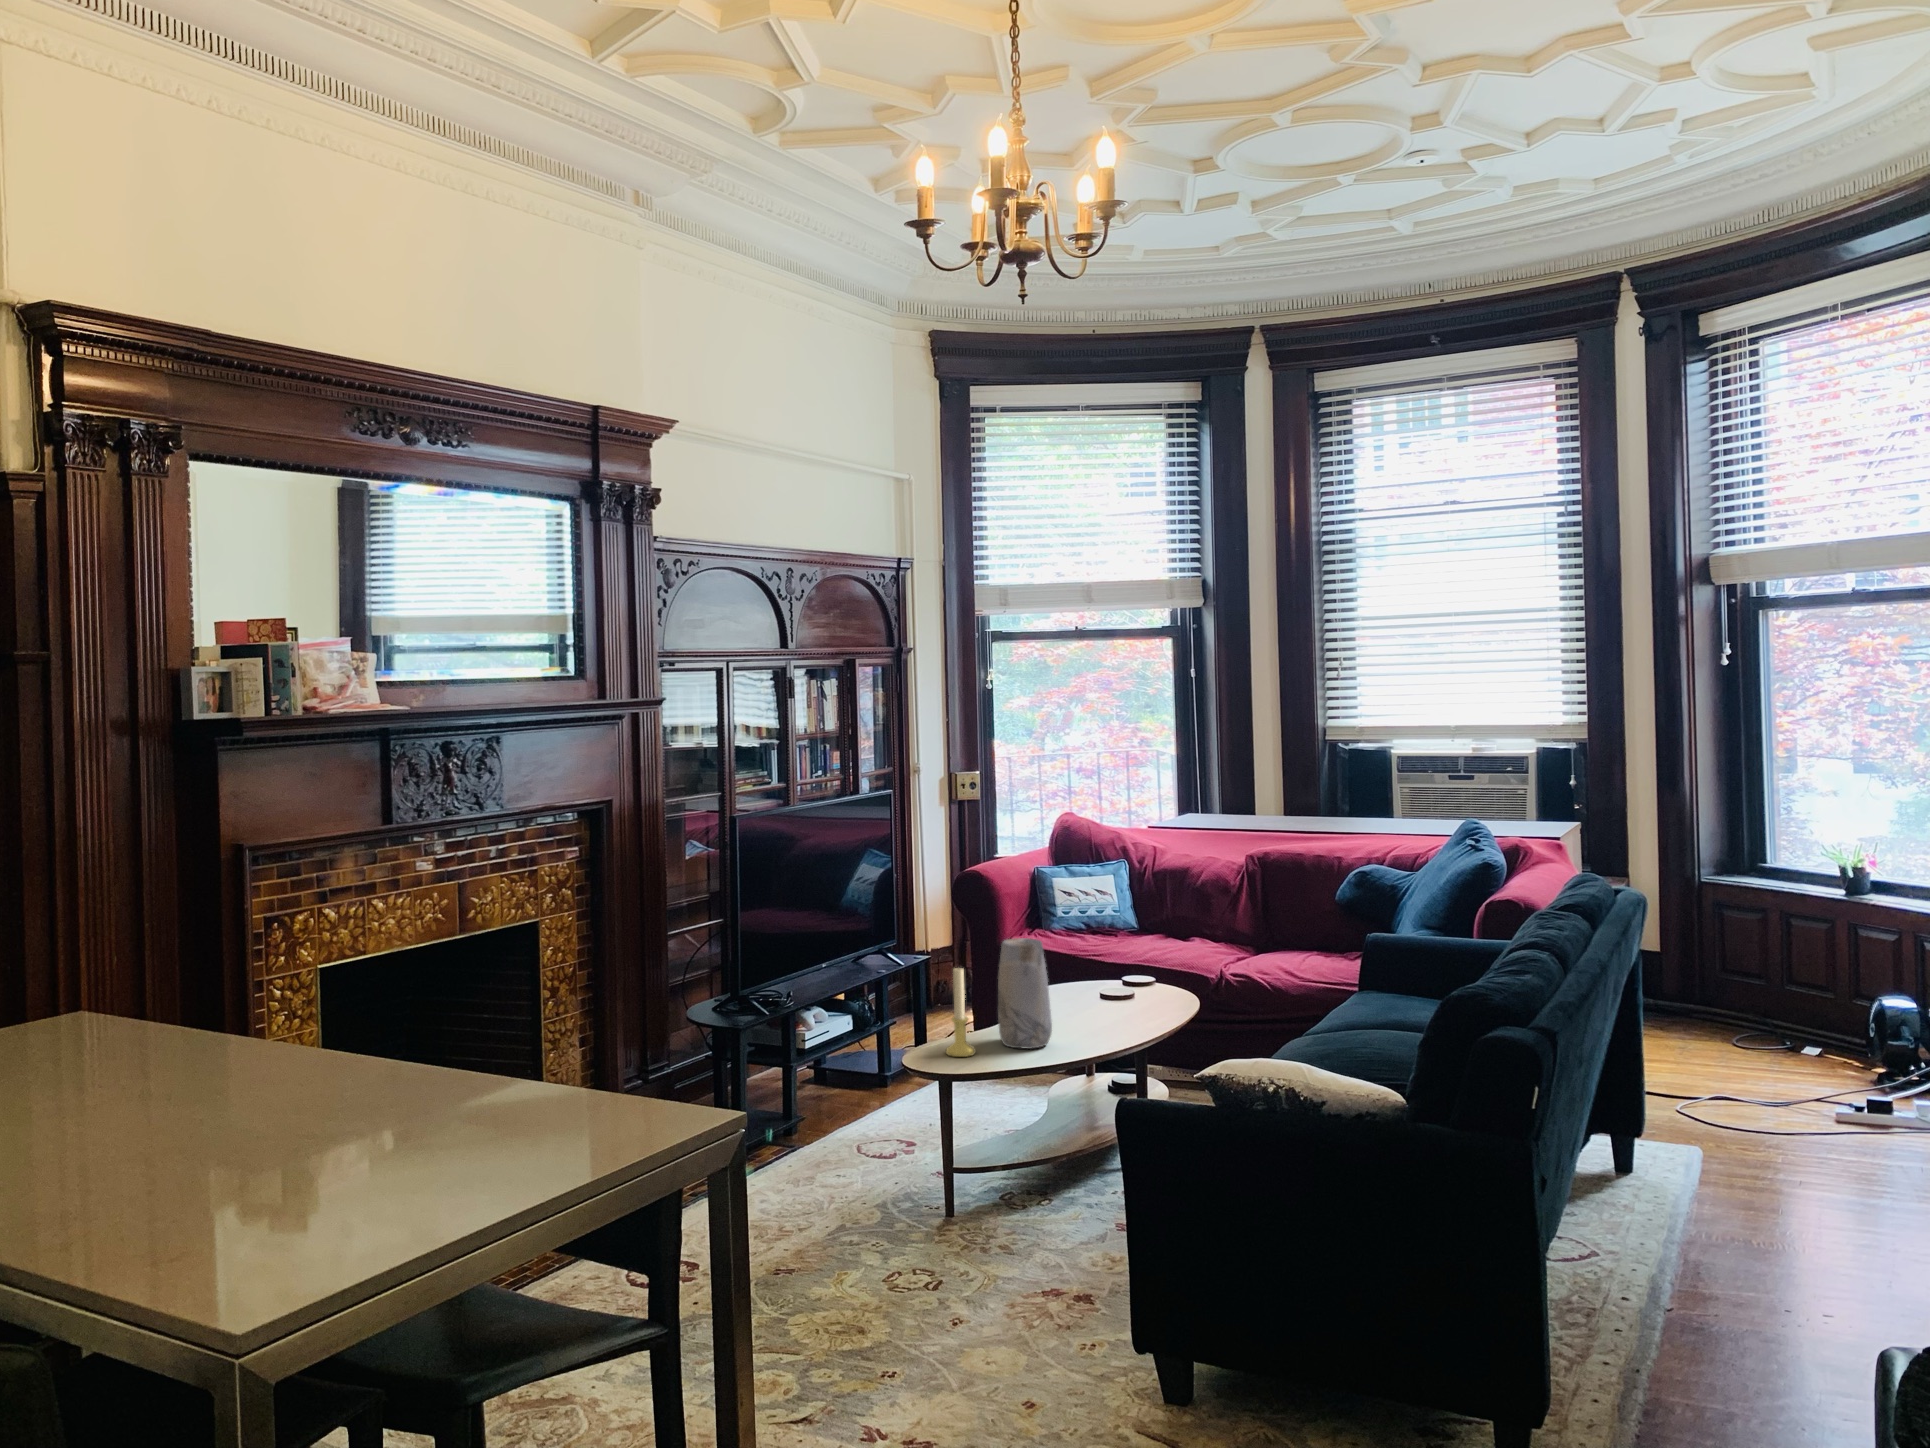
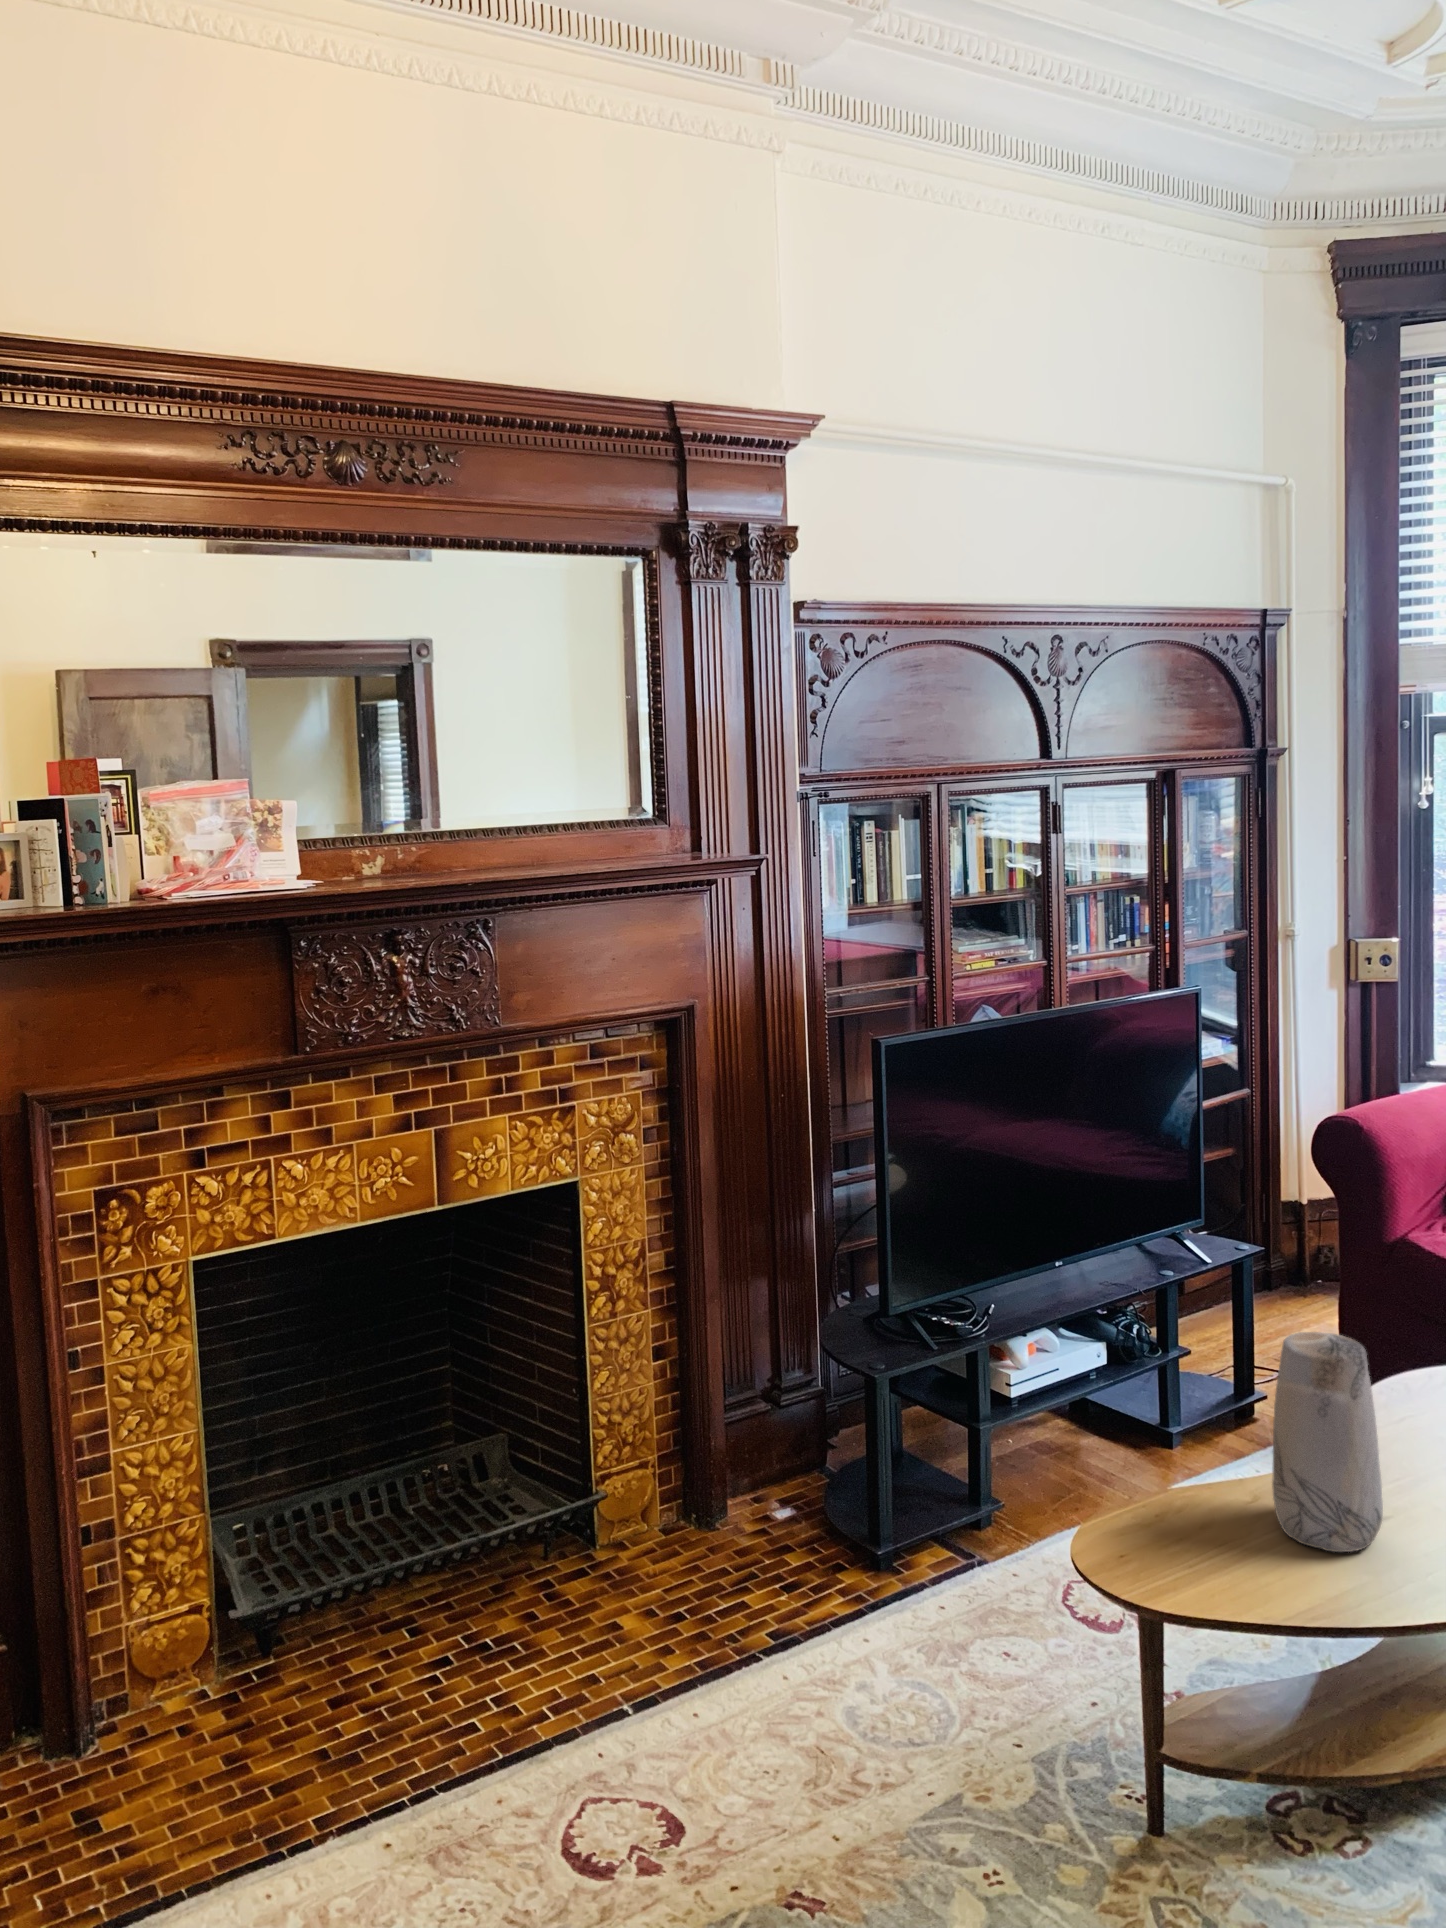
candle holder: present [946,968,976,1057] -> none [1155,1381,1215,1553]

